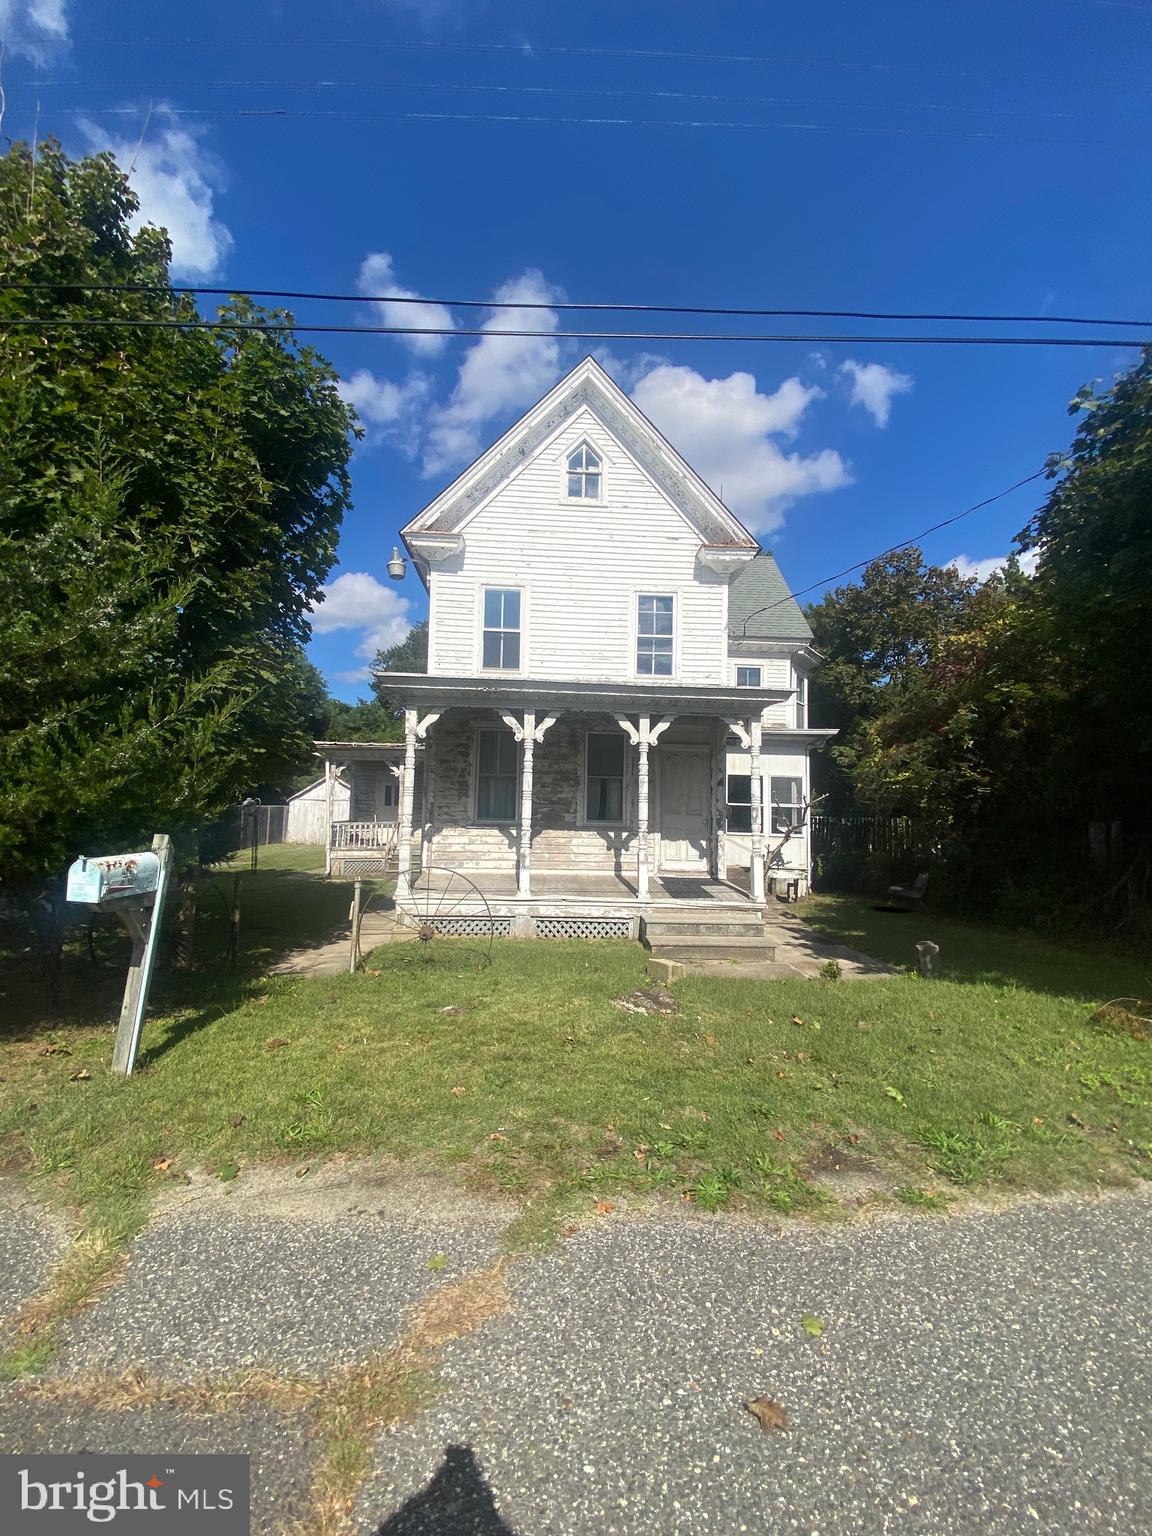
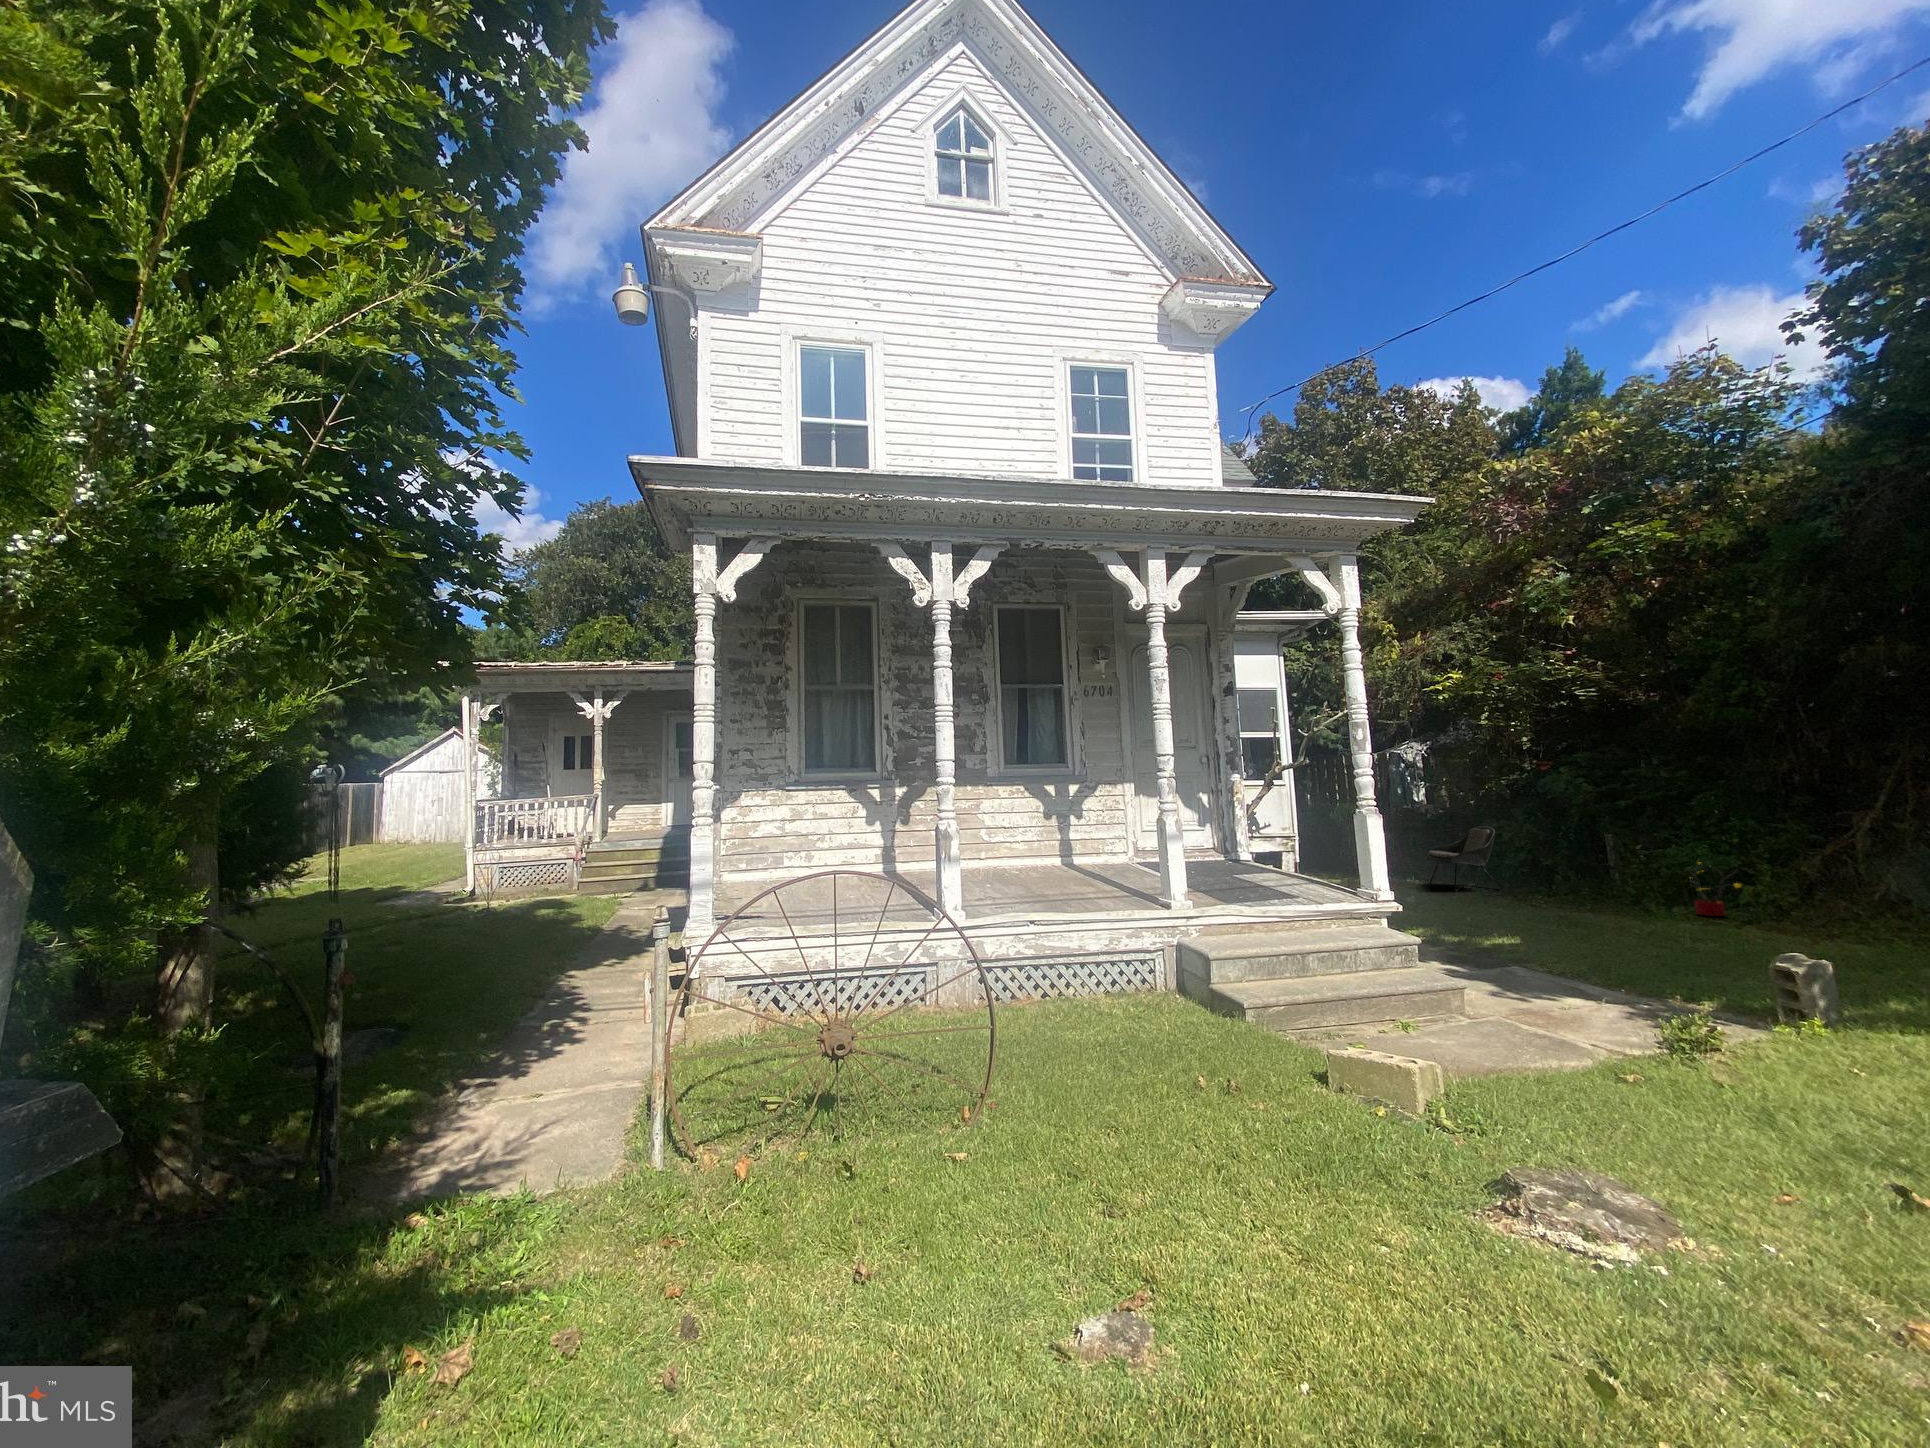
decorative plant: none [1011,900,1034,935] -> present [1694,867,1741,916]

